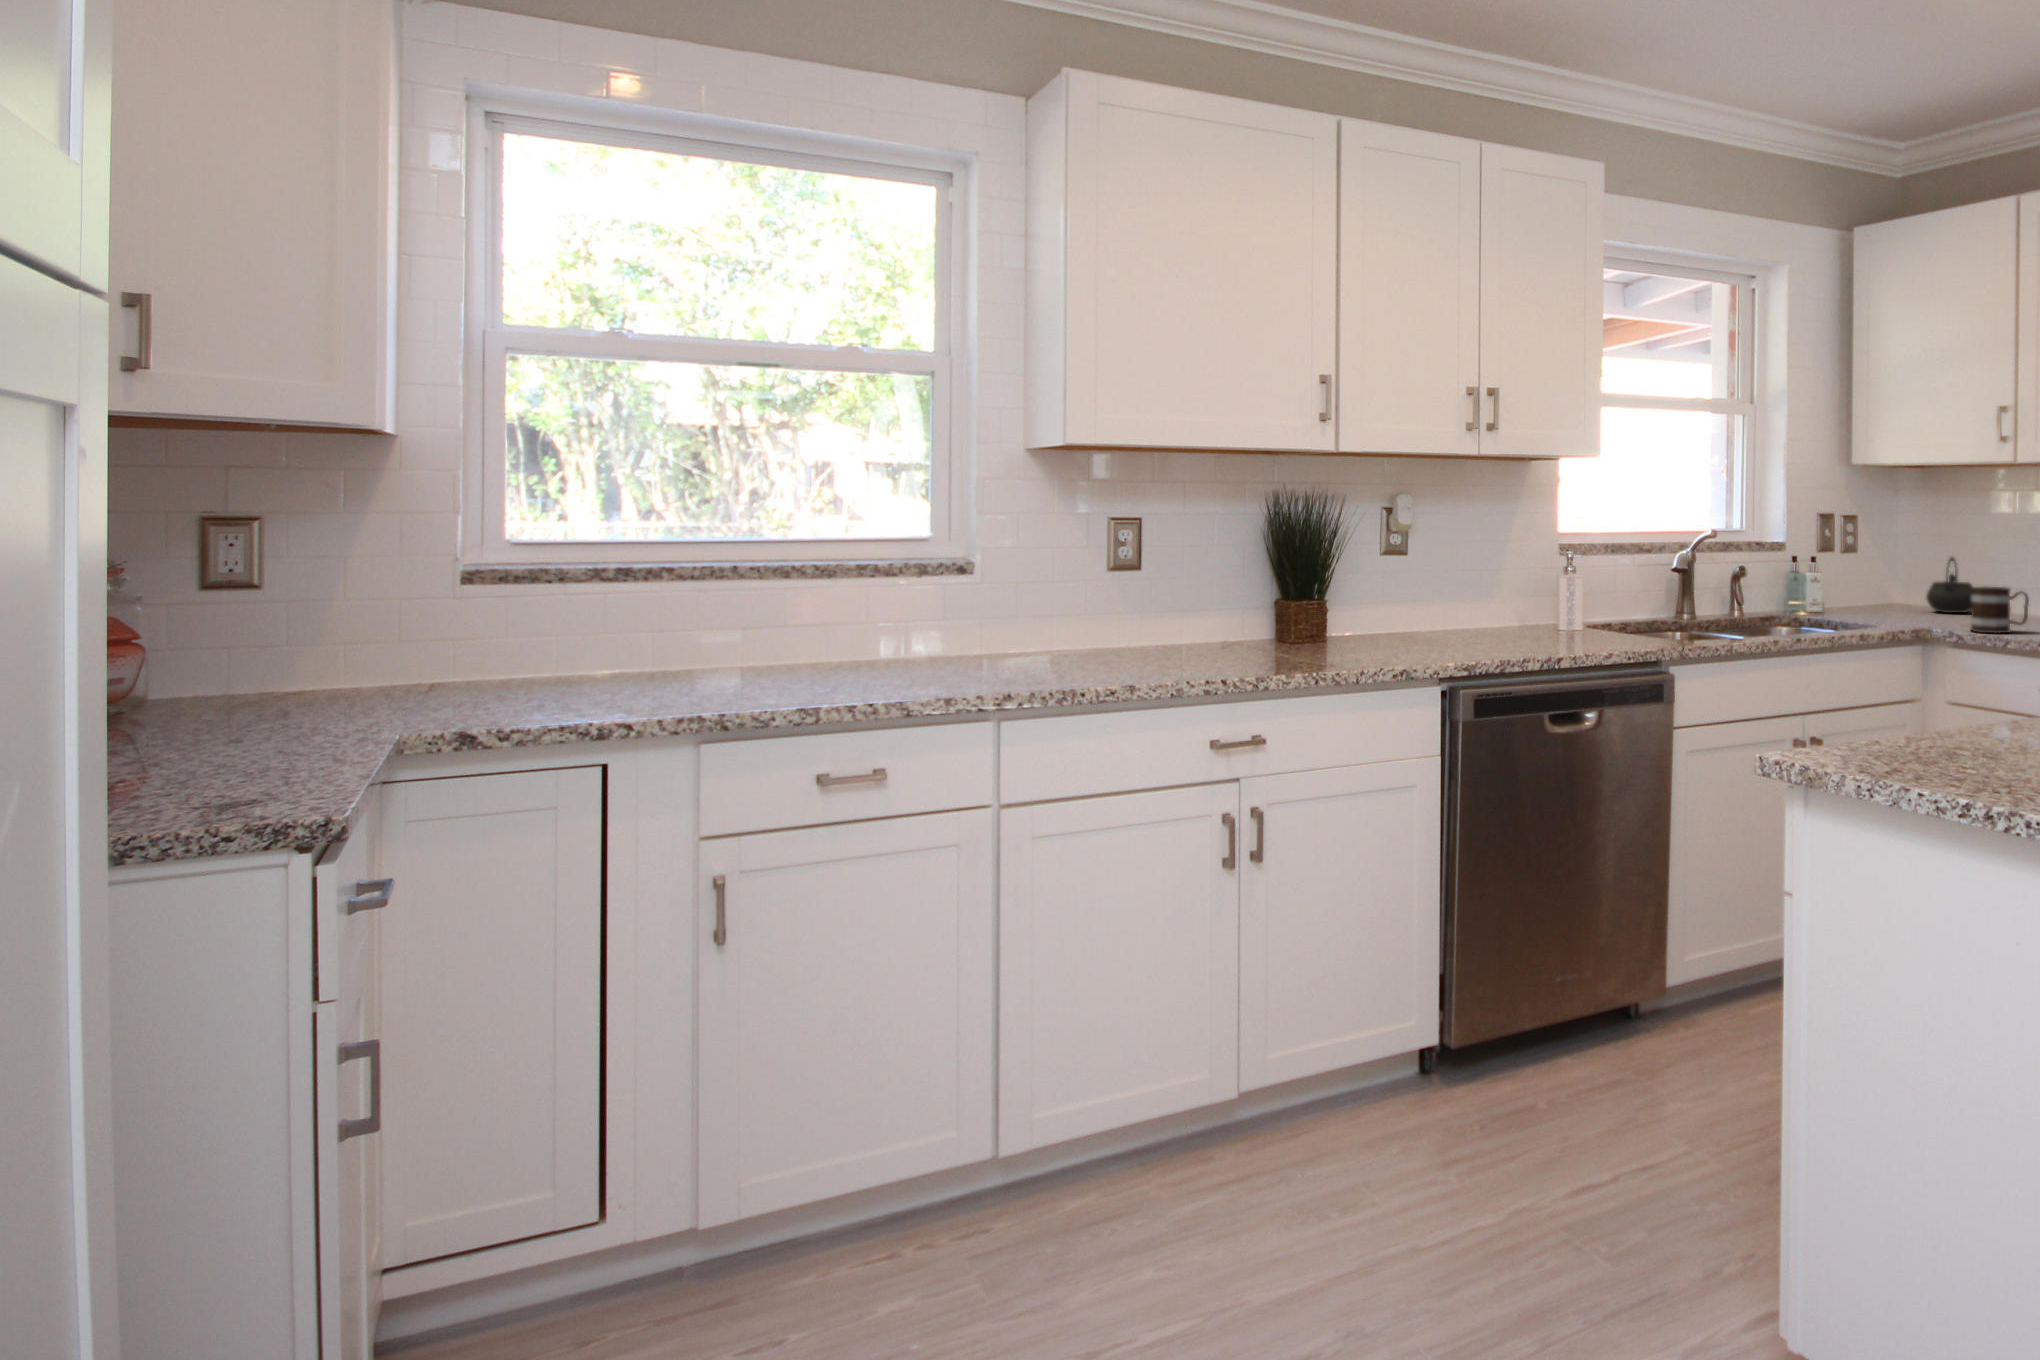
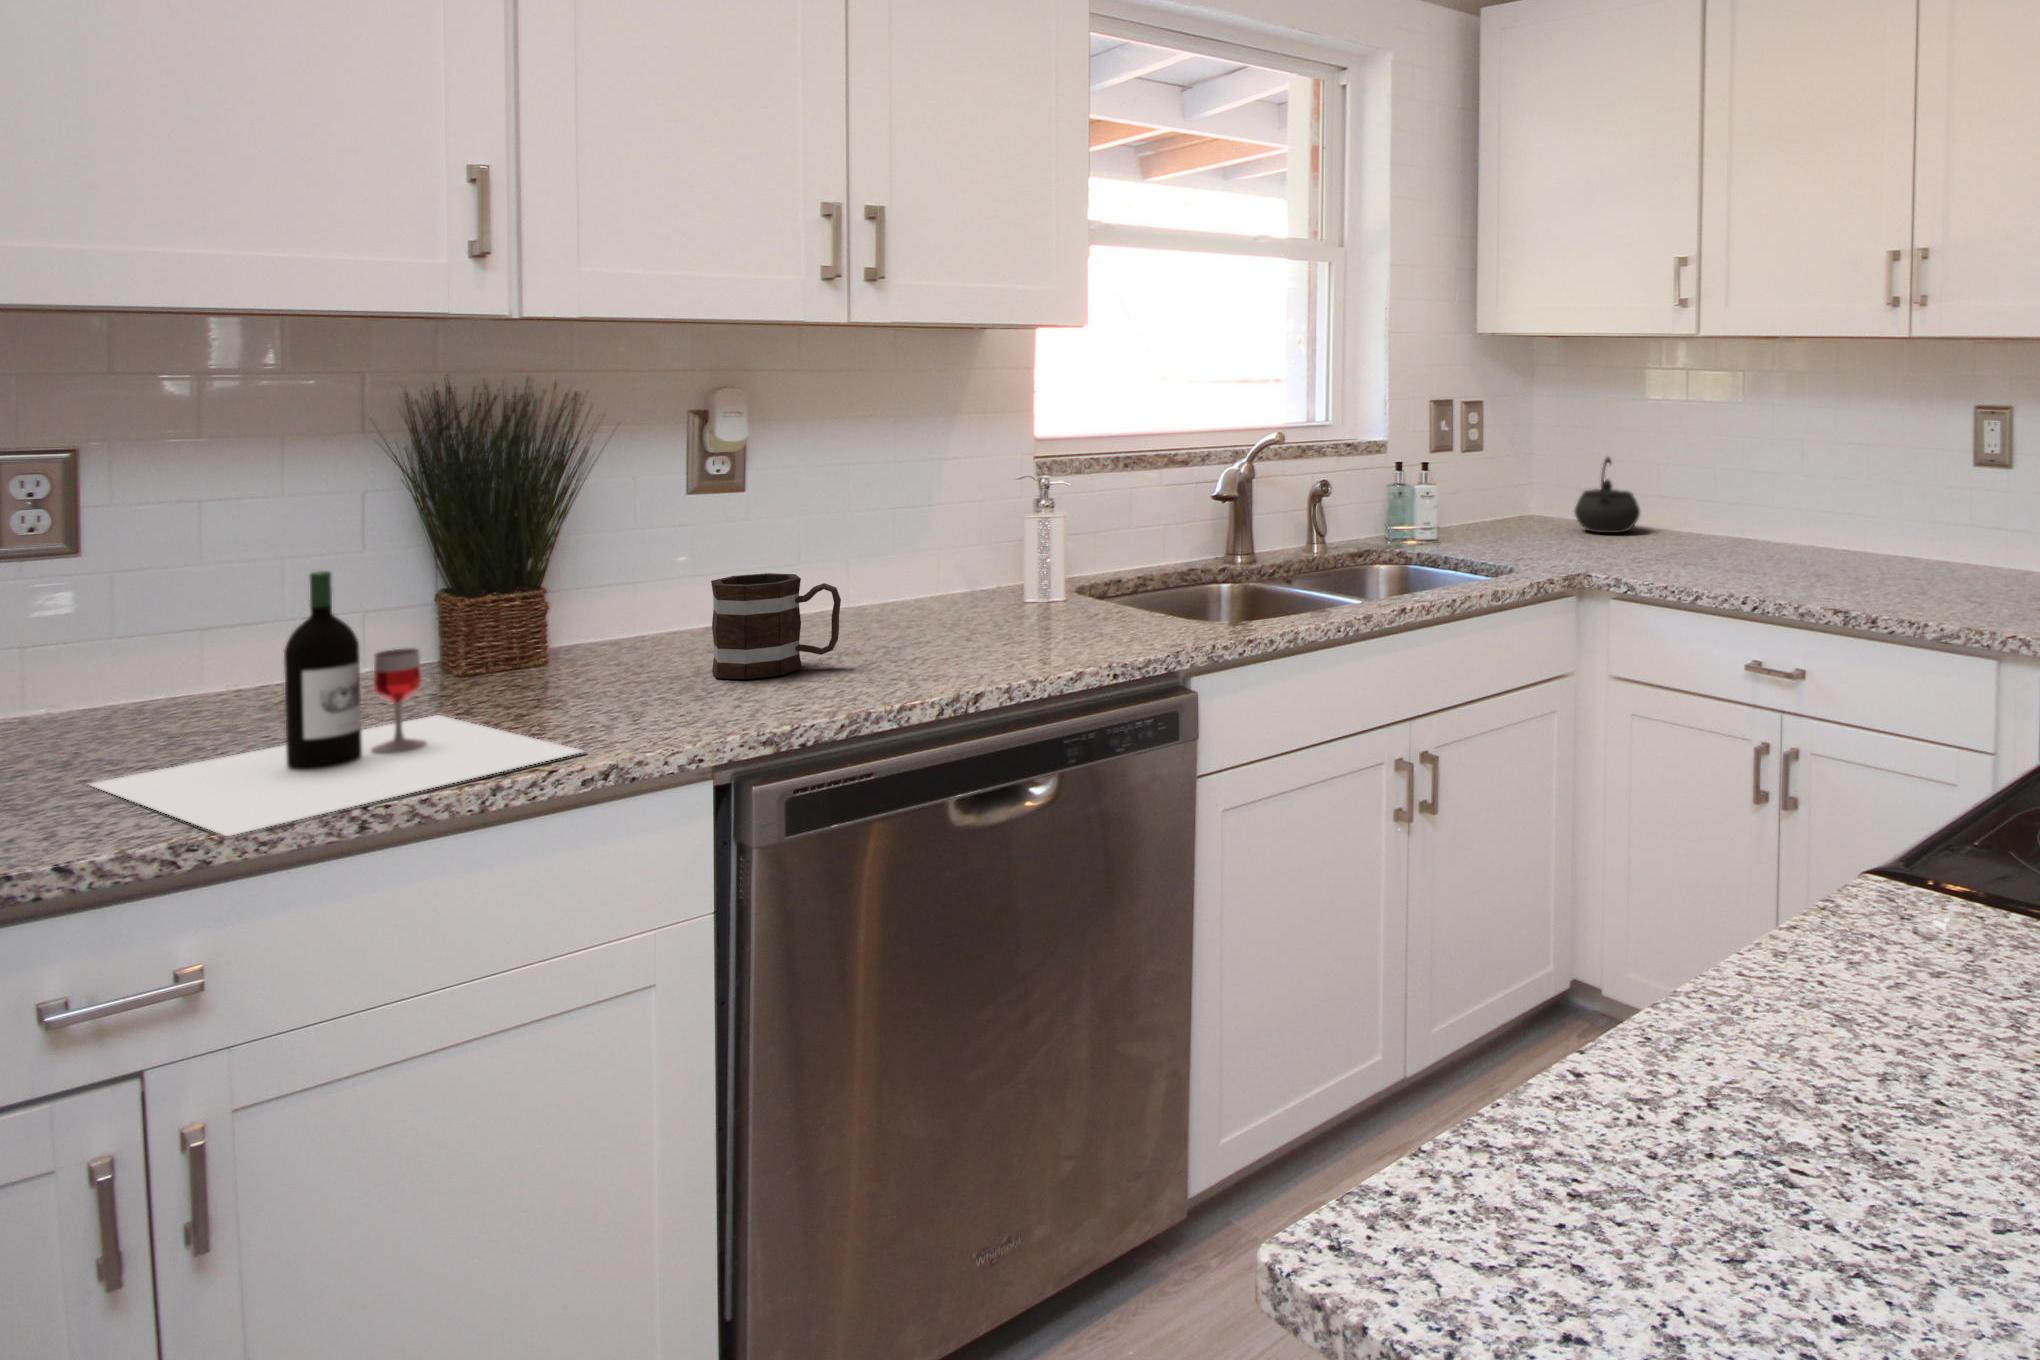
wine bottle: none [1187,570,1388,676] -> present [88,571,583,836]
mug: present [1971,587,2029,633] -> present [711,573,841,679]

